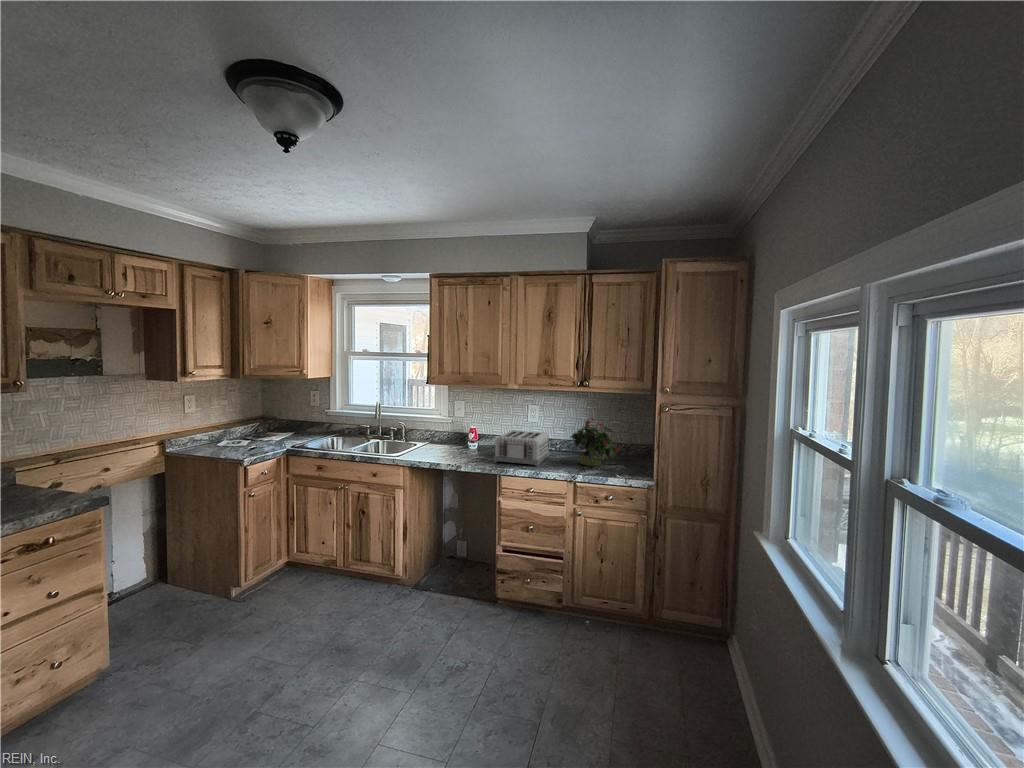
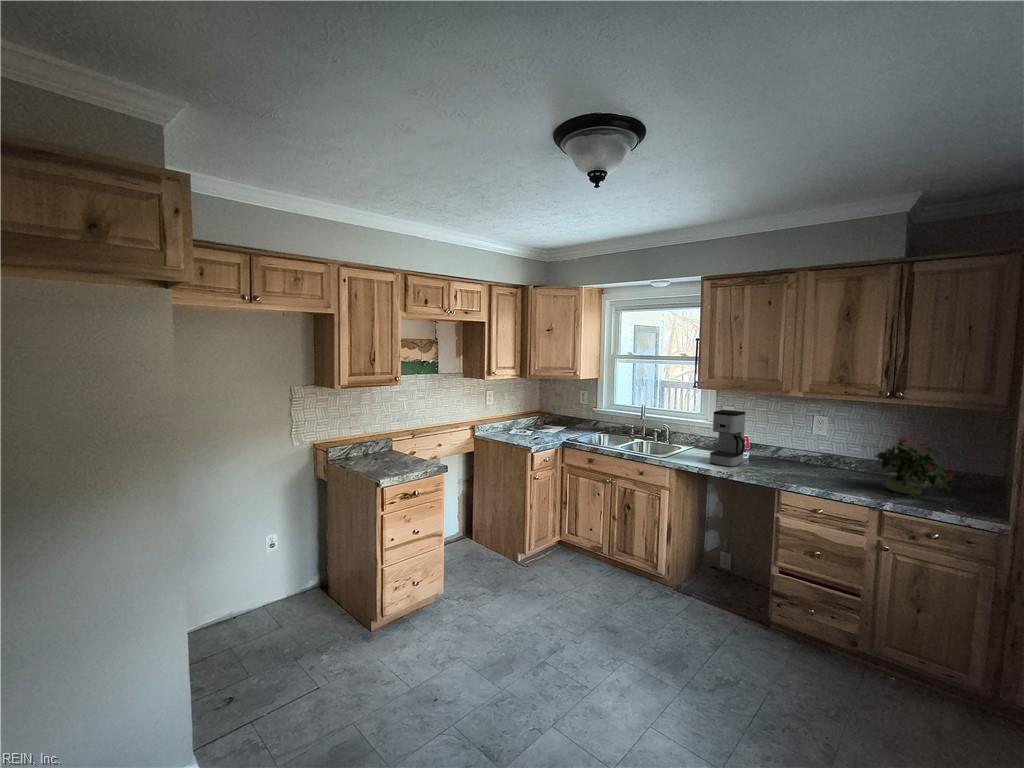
coffee maker: none [442,404,473,459] -> present [710,410,746,467]
toaster: present [494,431,549,466] -> none [771,442,844,486]

